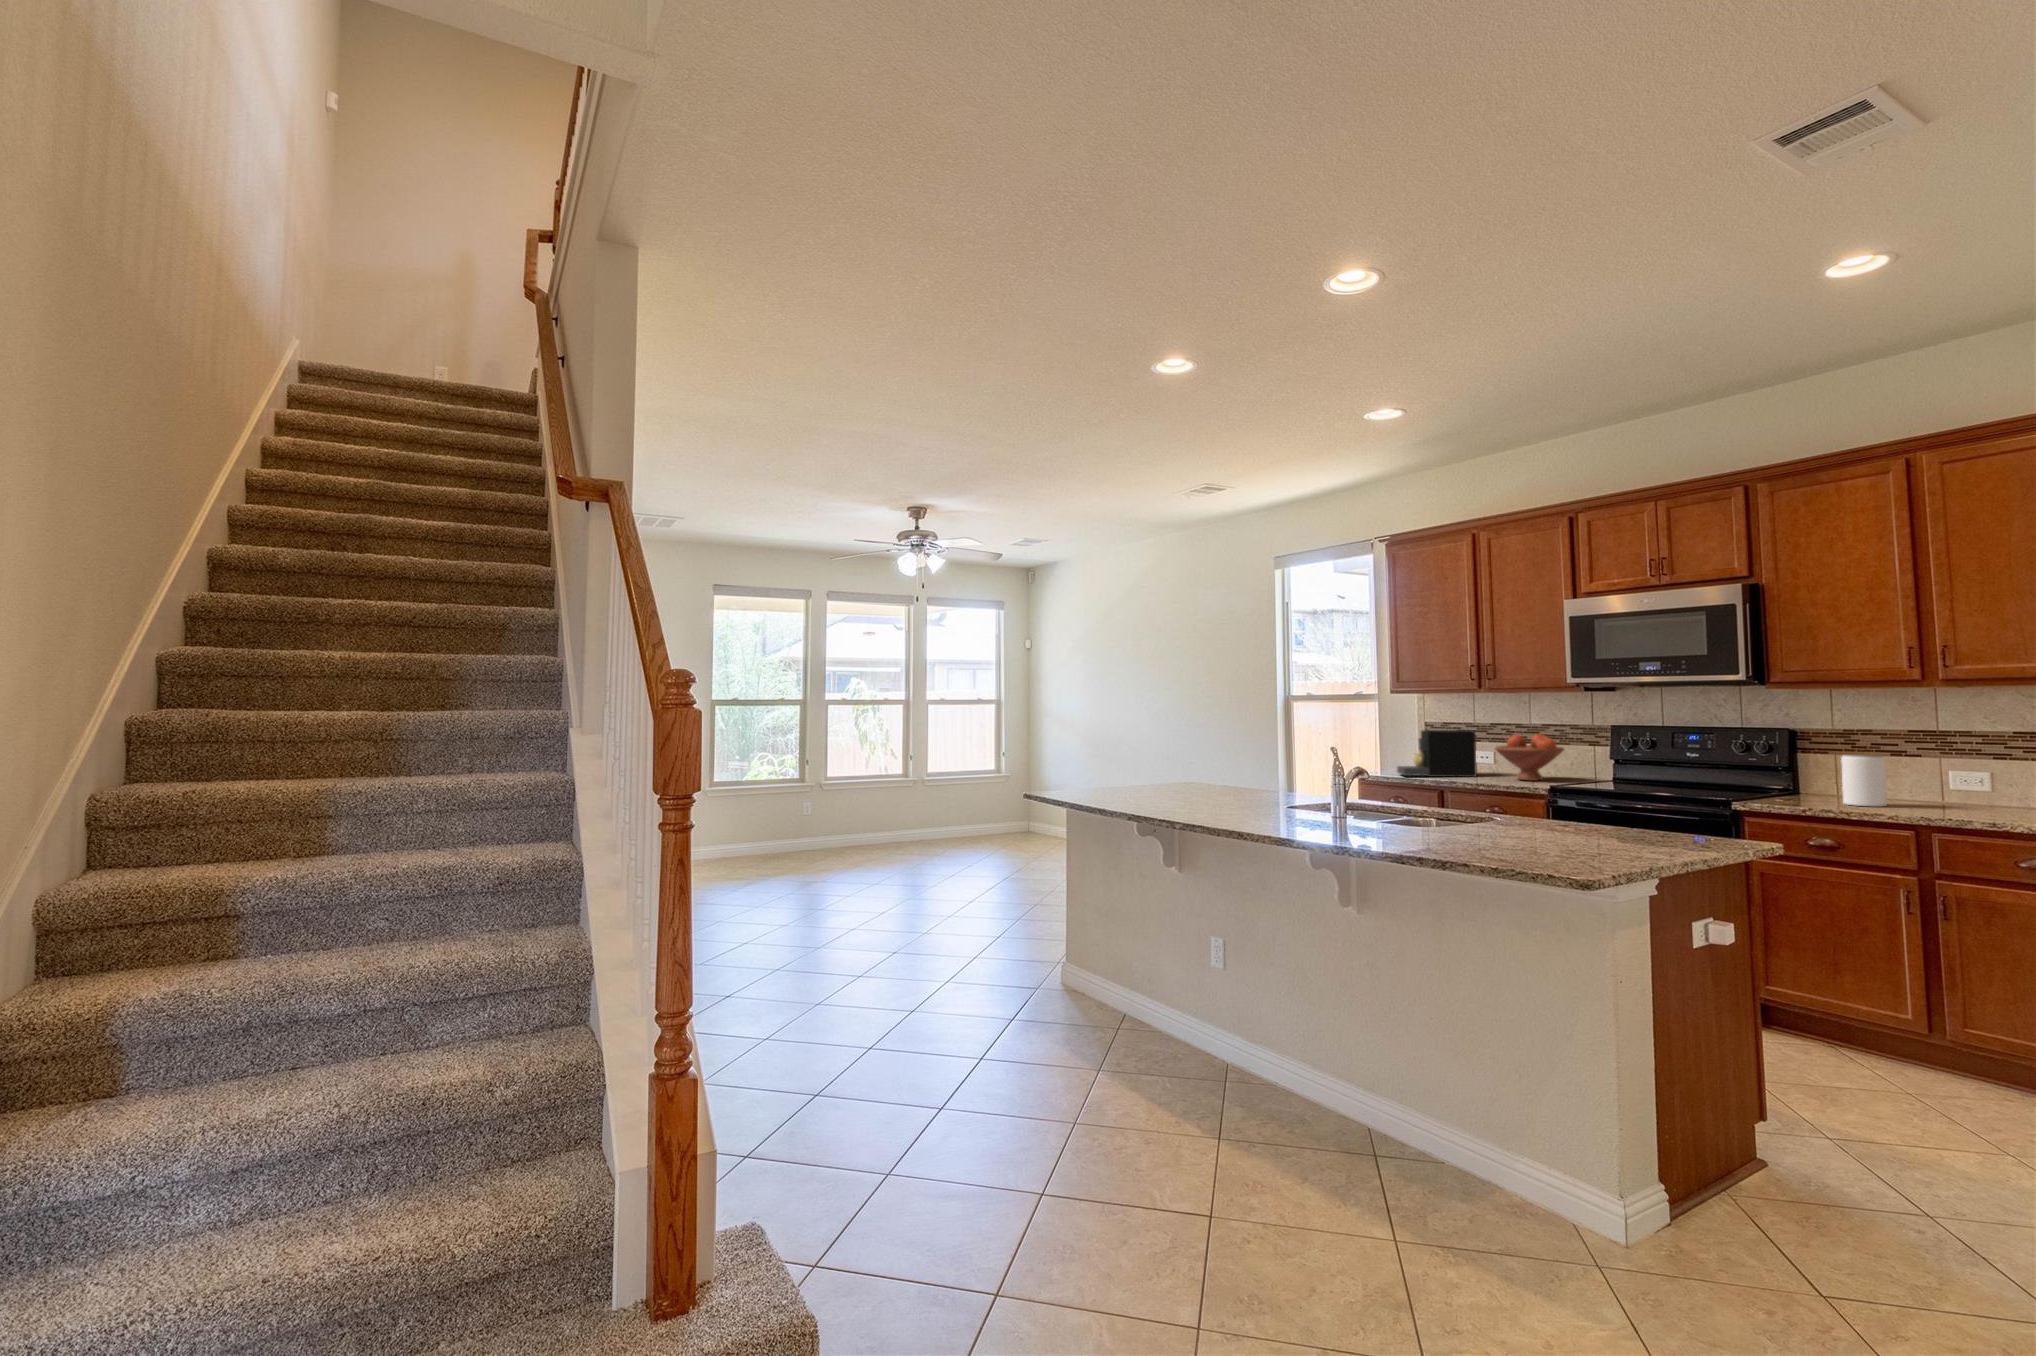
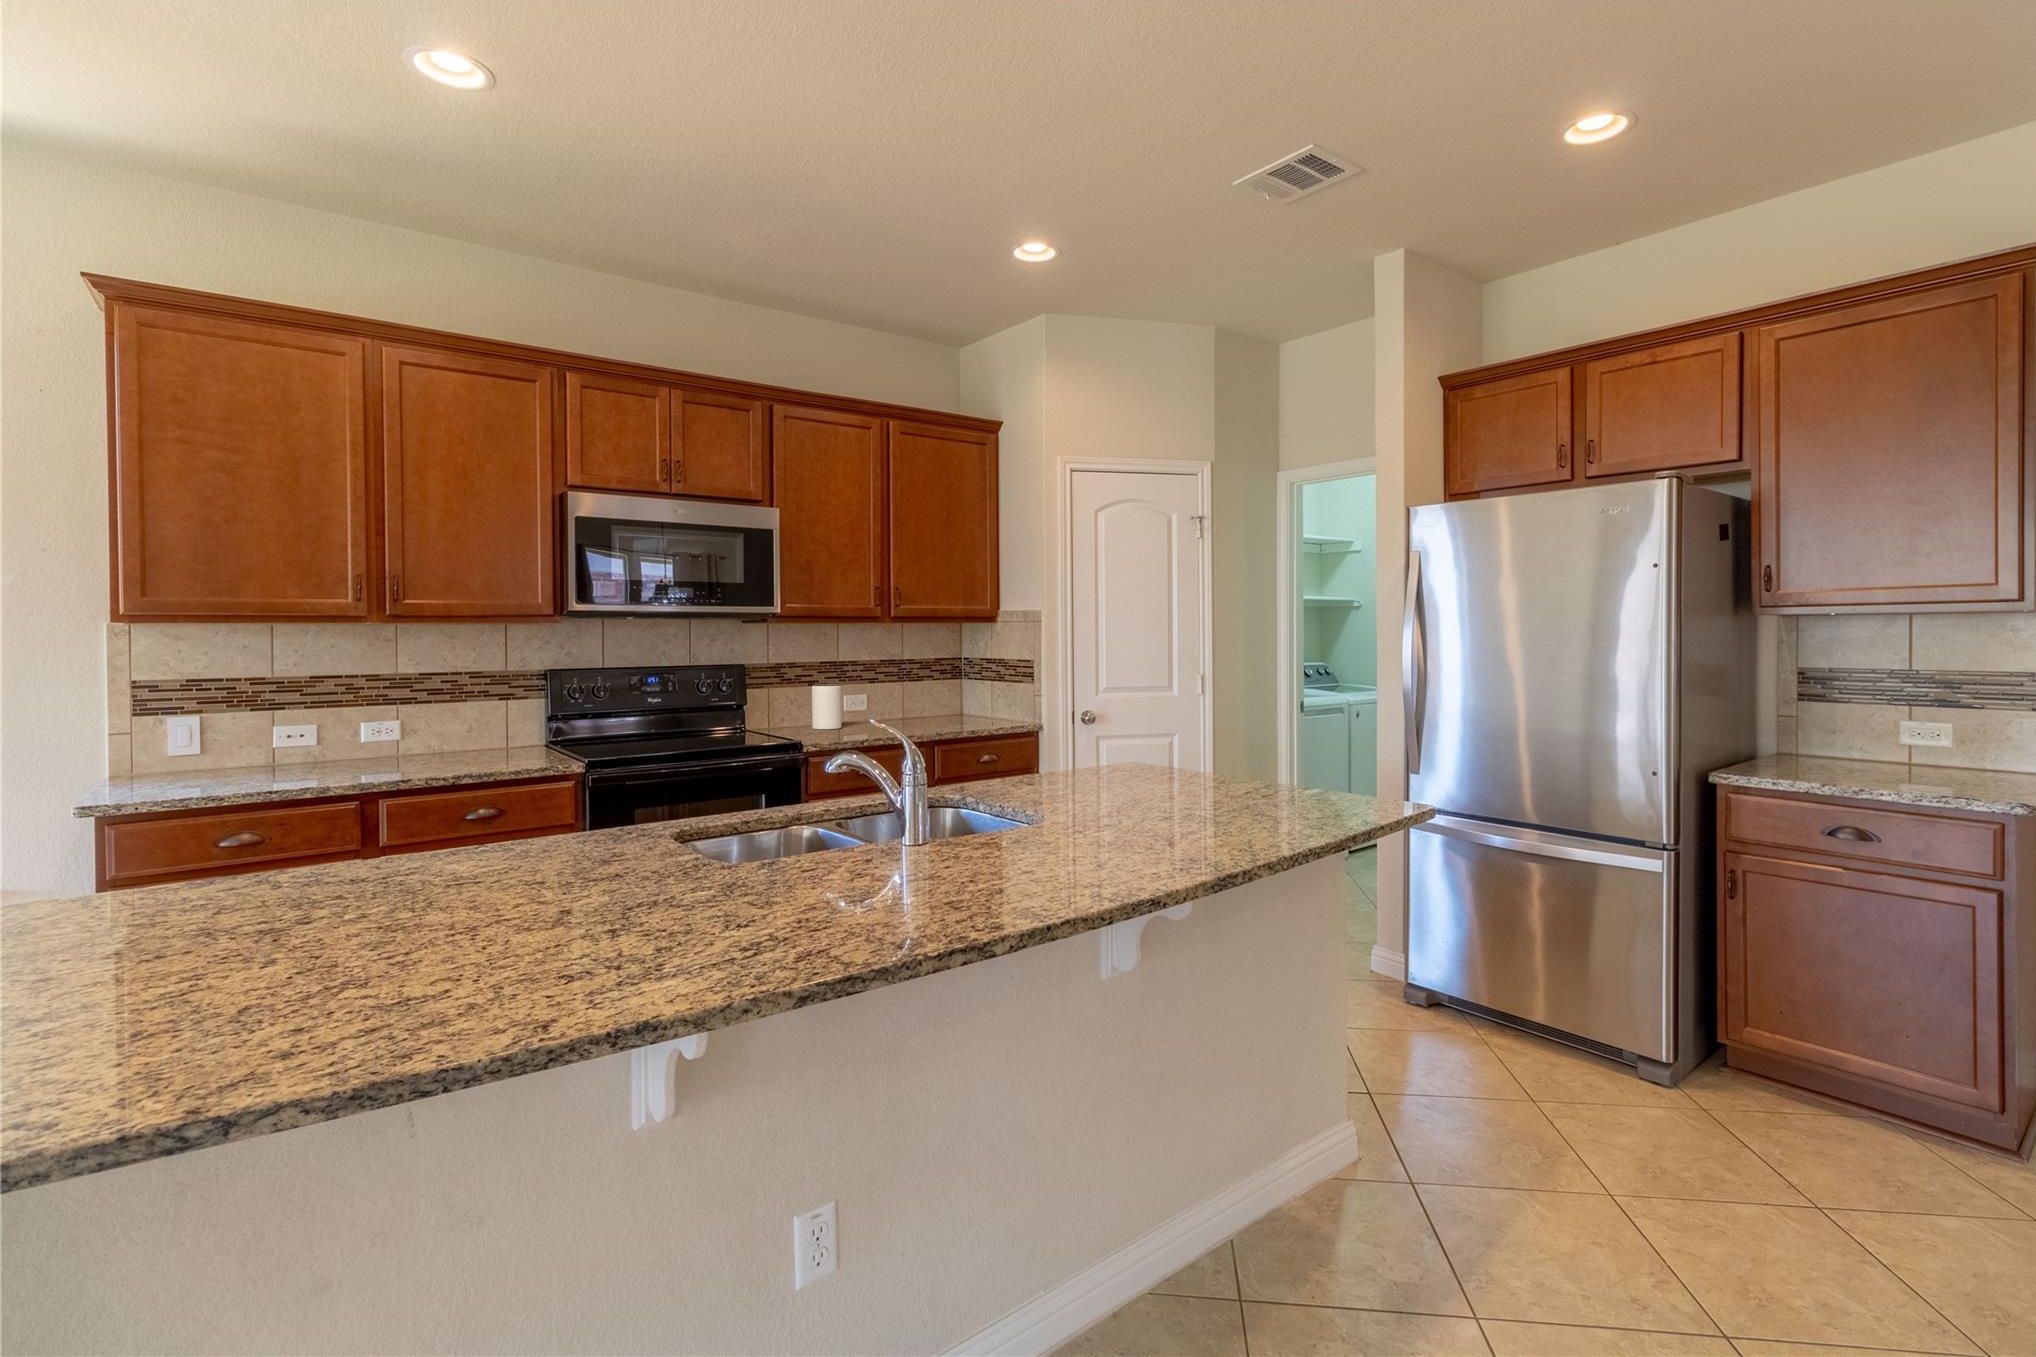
coffee maker: present [1397,730,1476,777] -> none [221,688,367,782]
fruit bowl: present [1495,734,1564,781] -> none [413,687,519,757]

